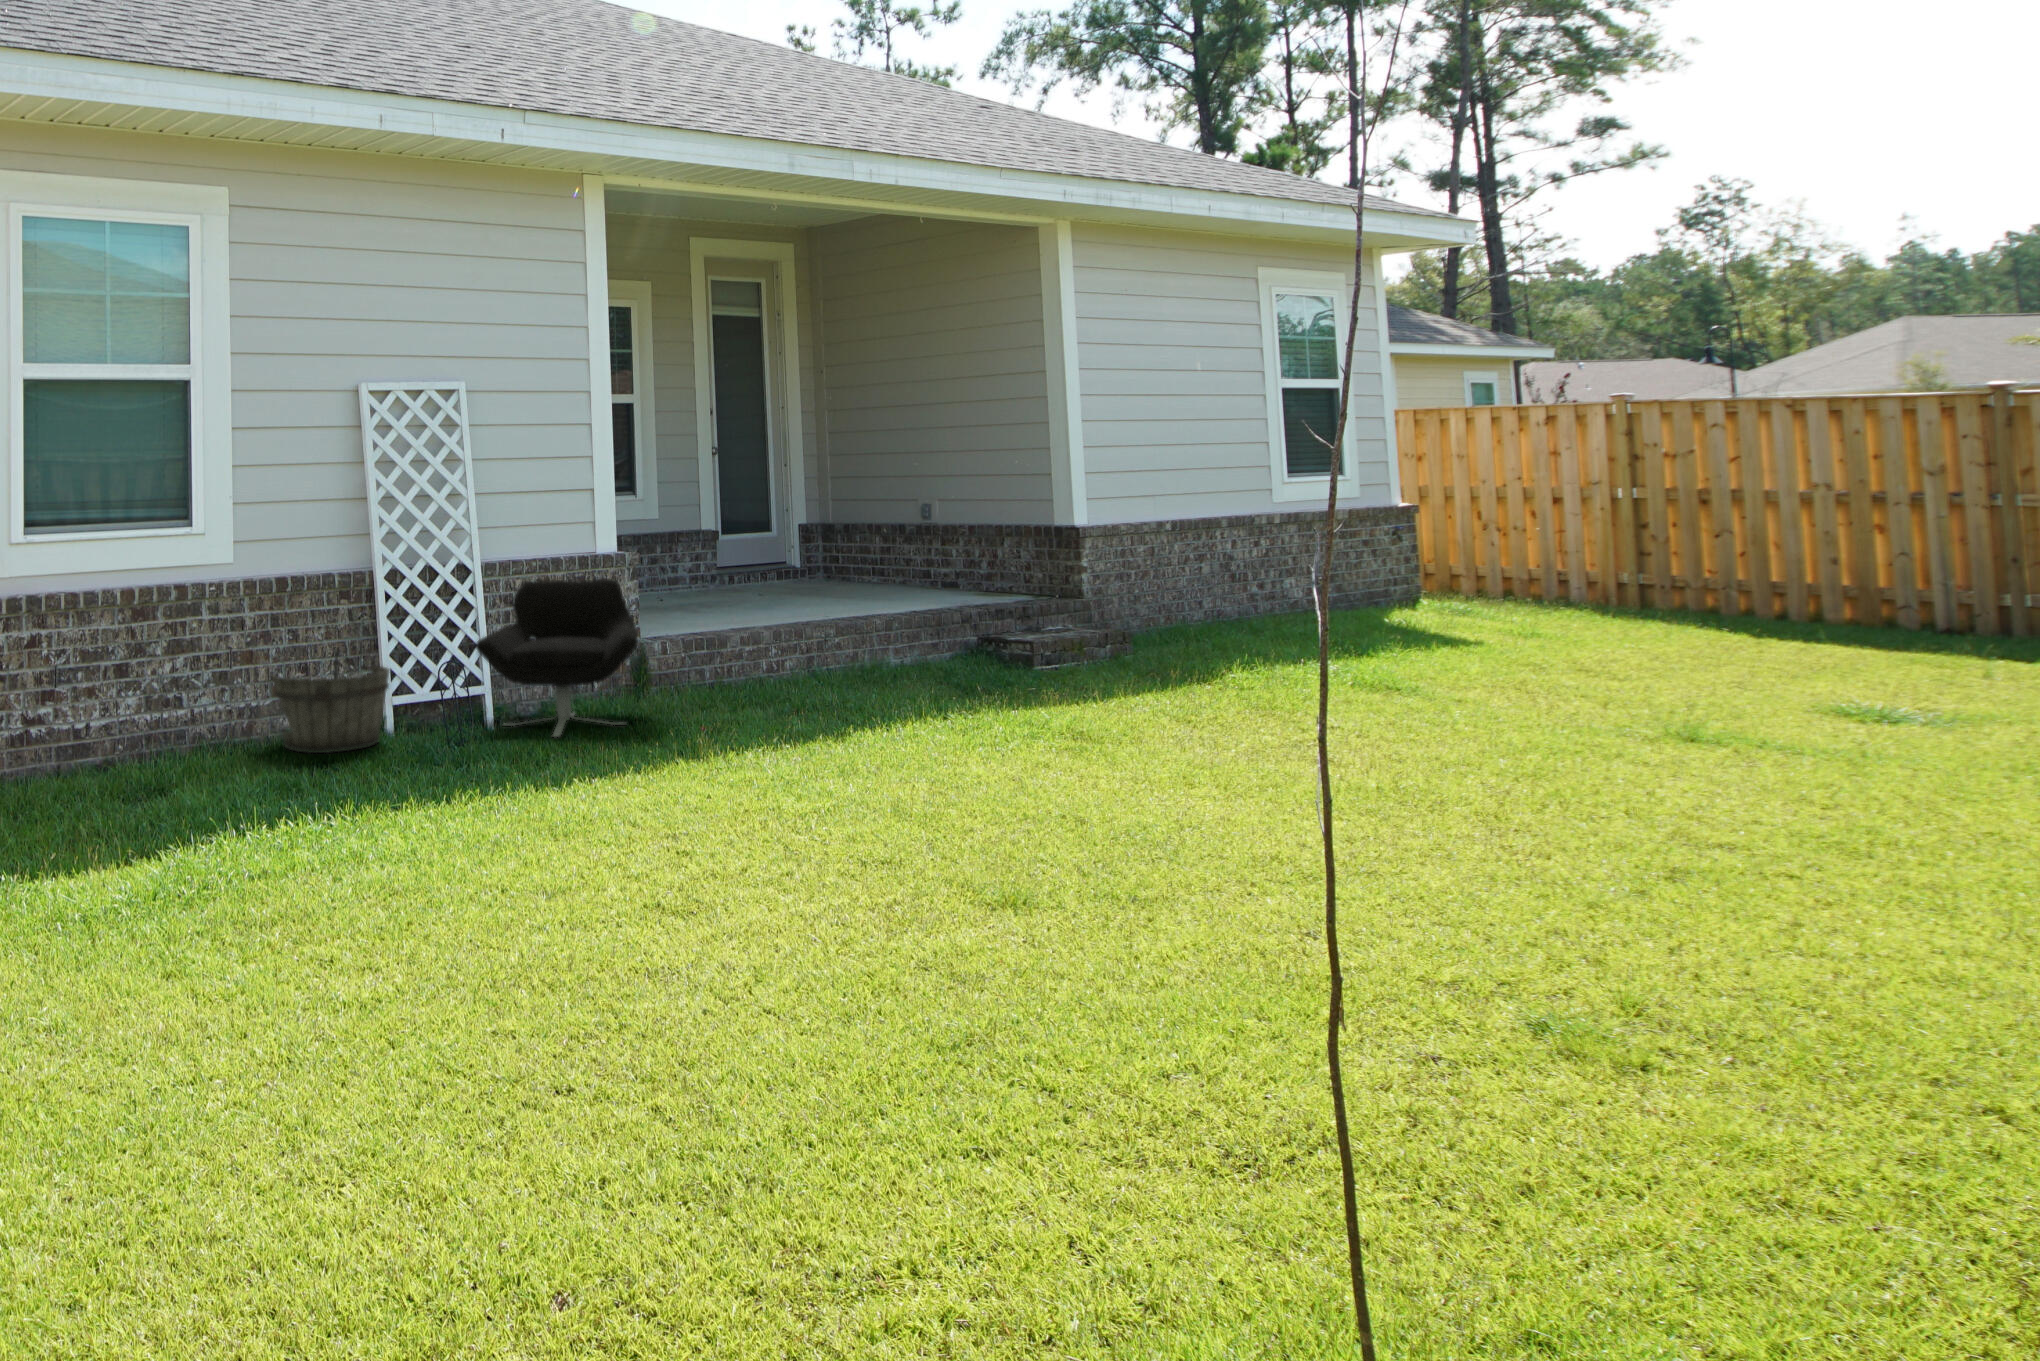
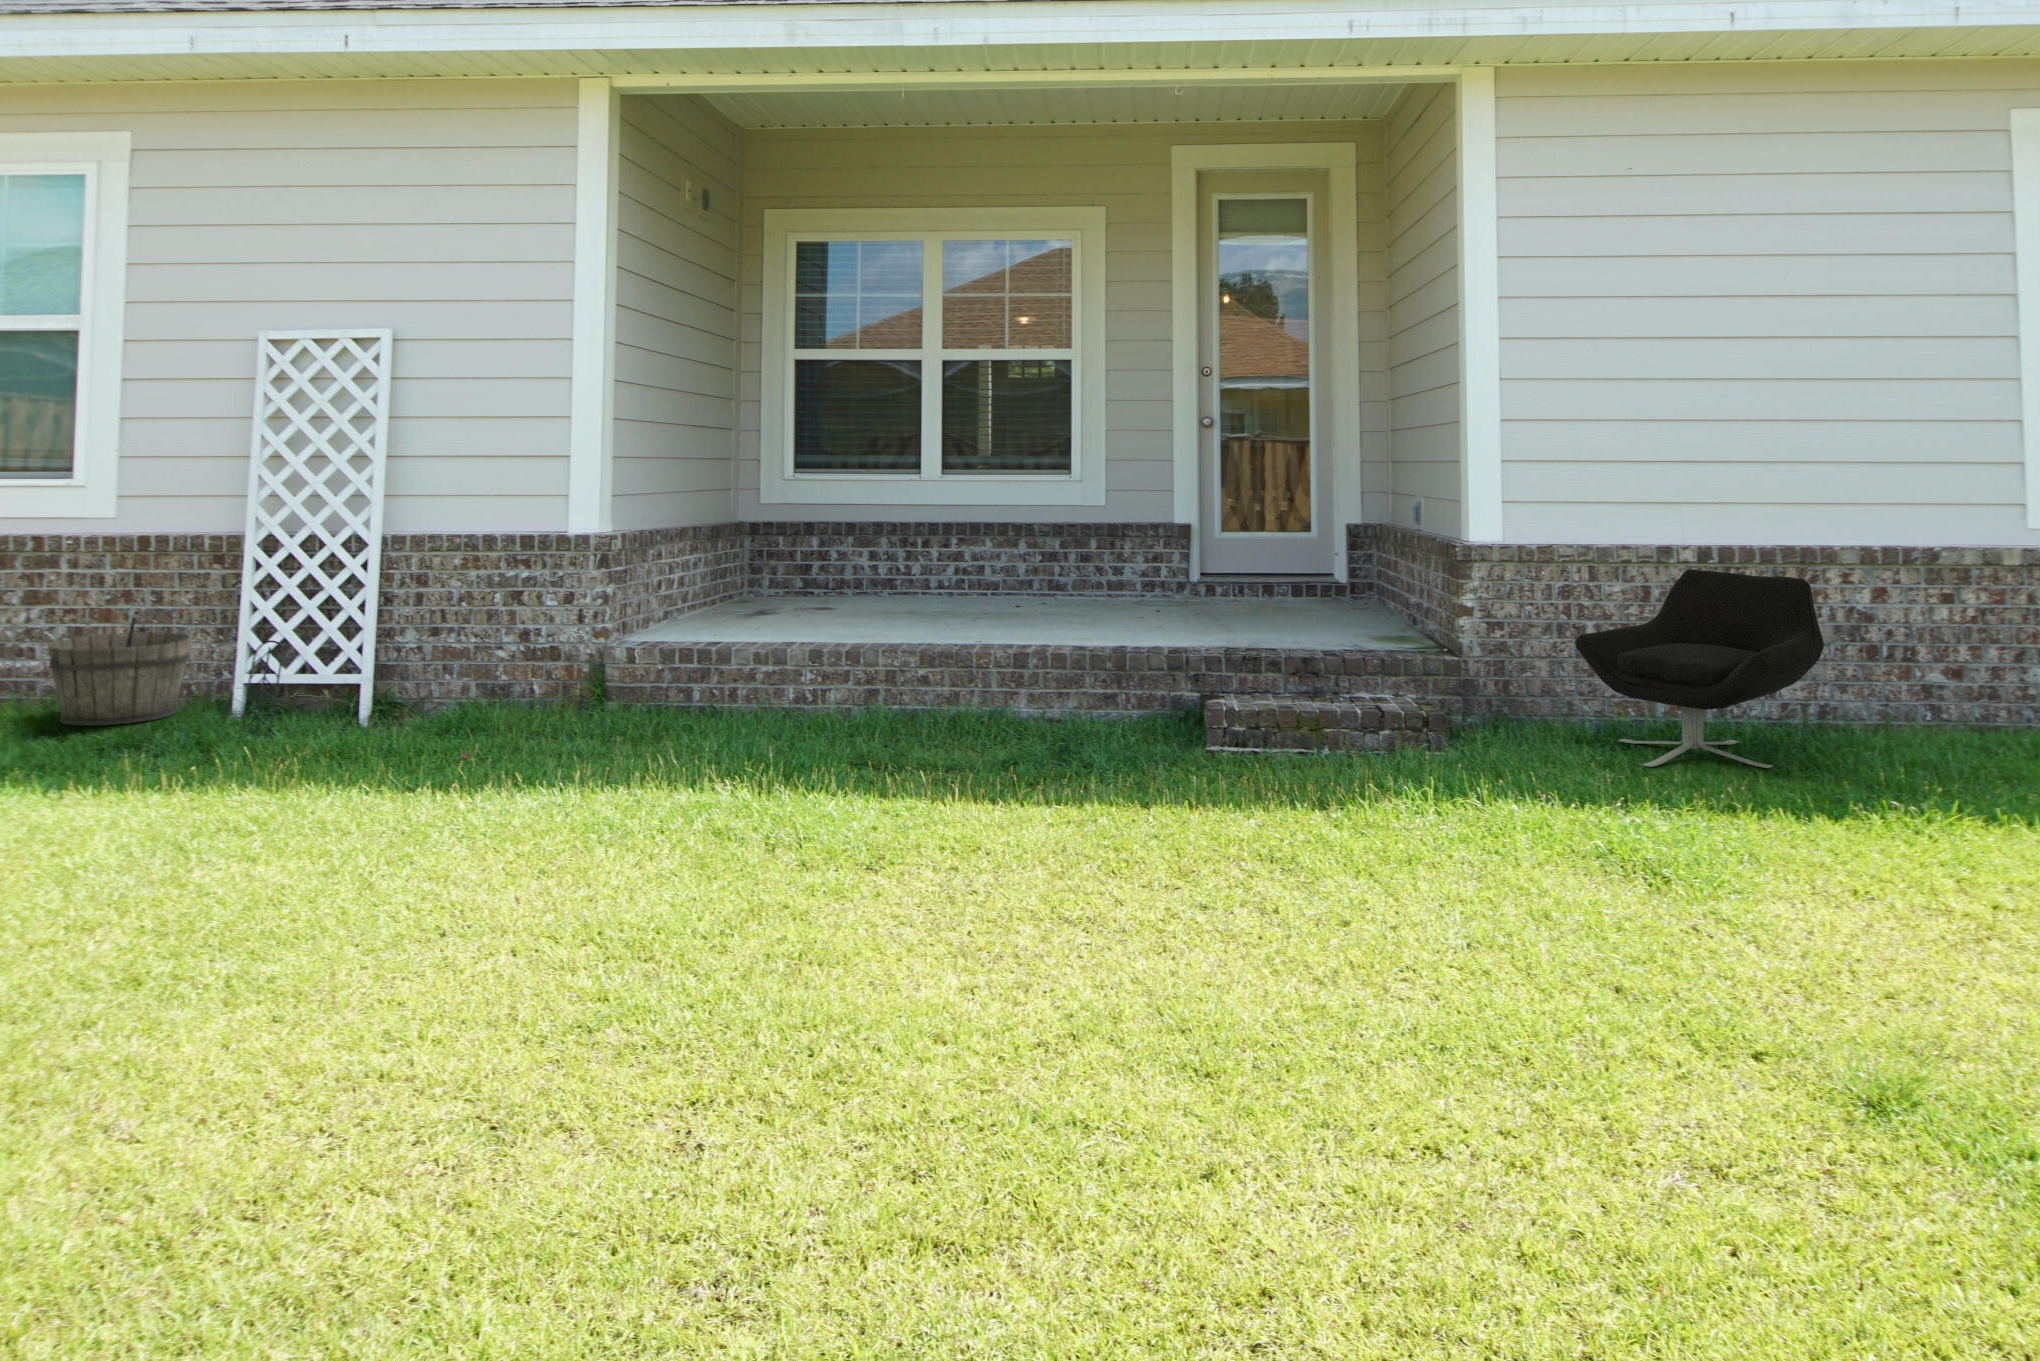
lounge chair: present [476,579,638,737] -> present [1575,569,1824,768]

